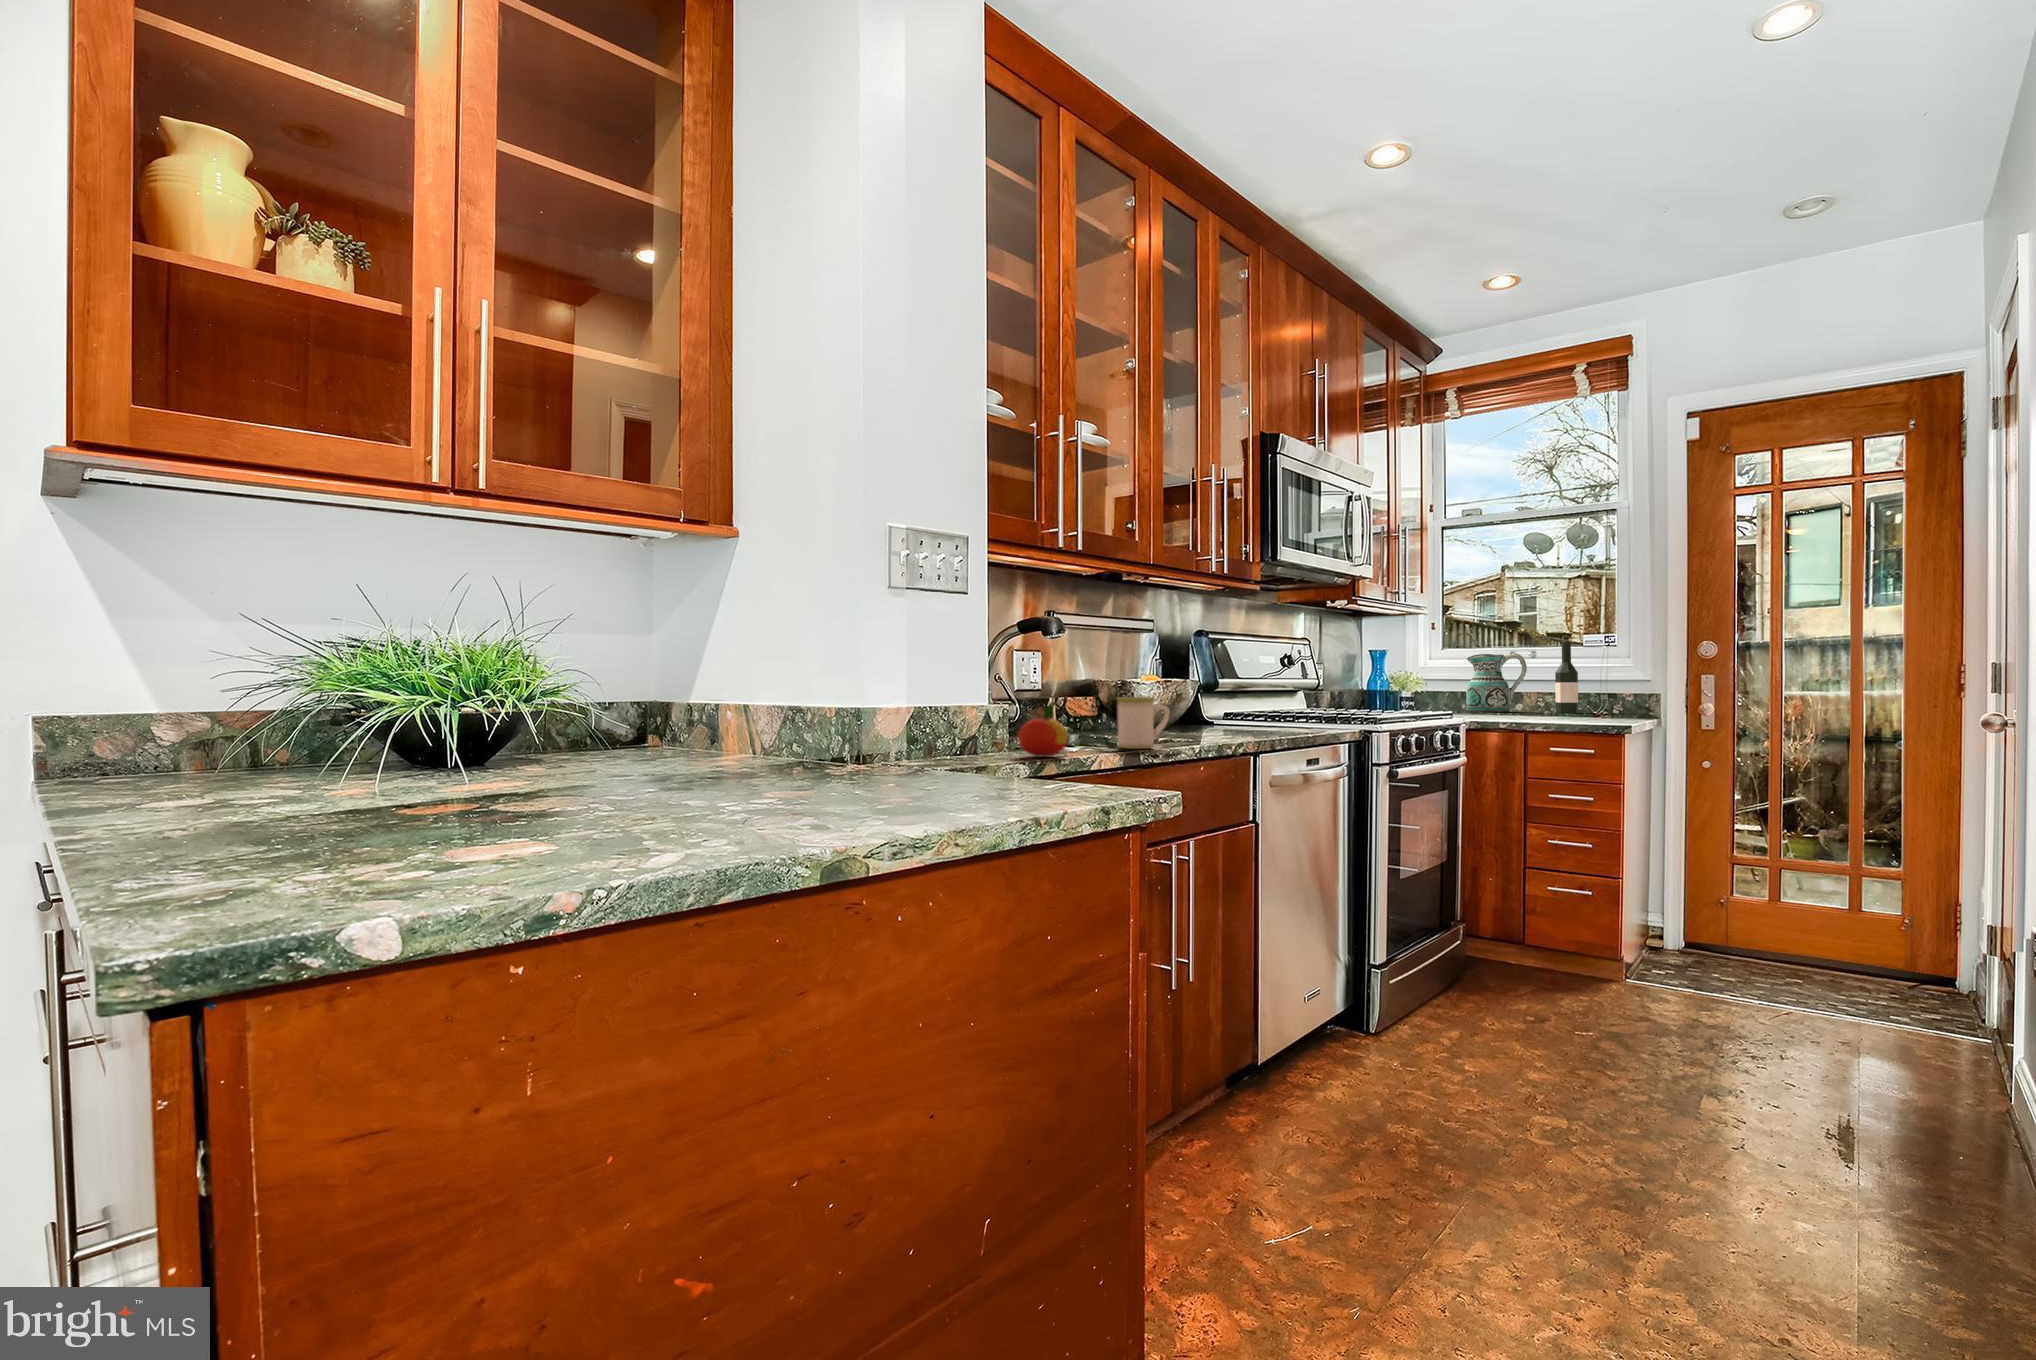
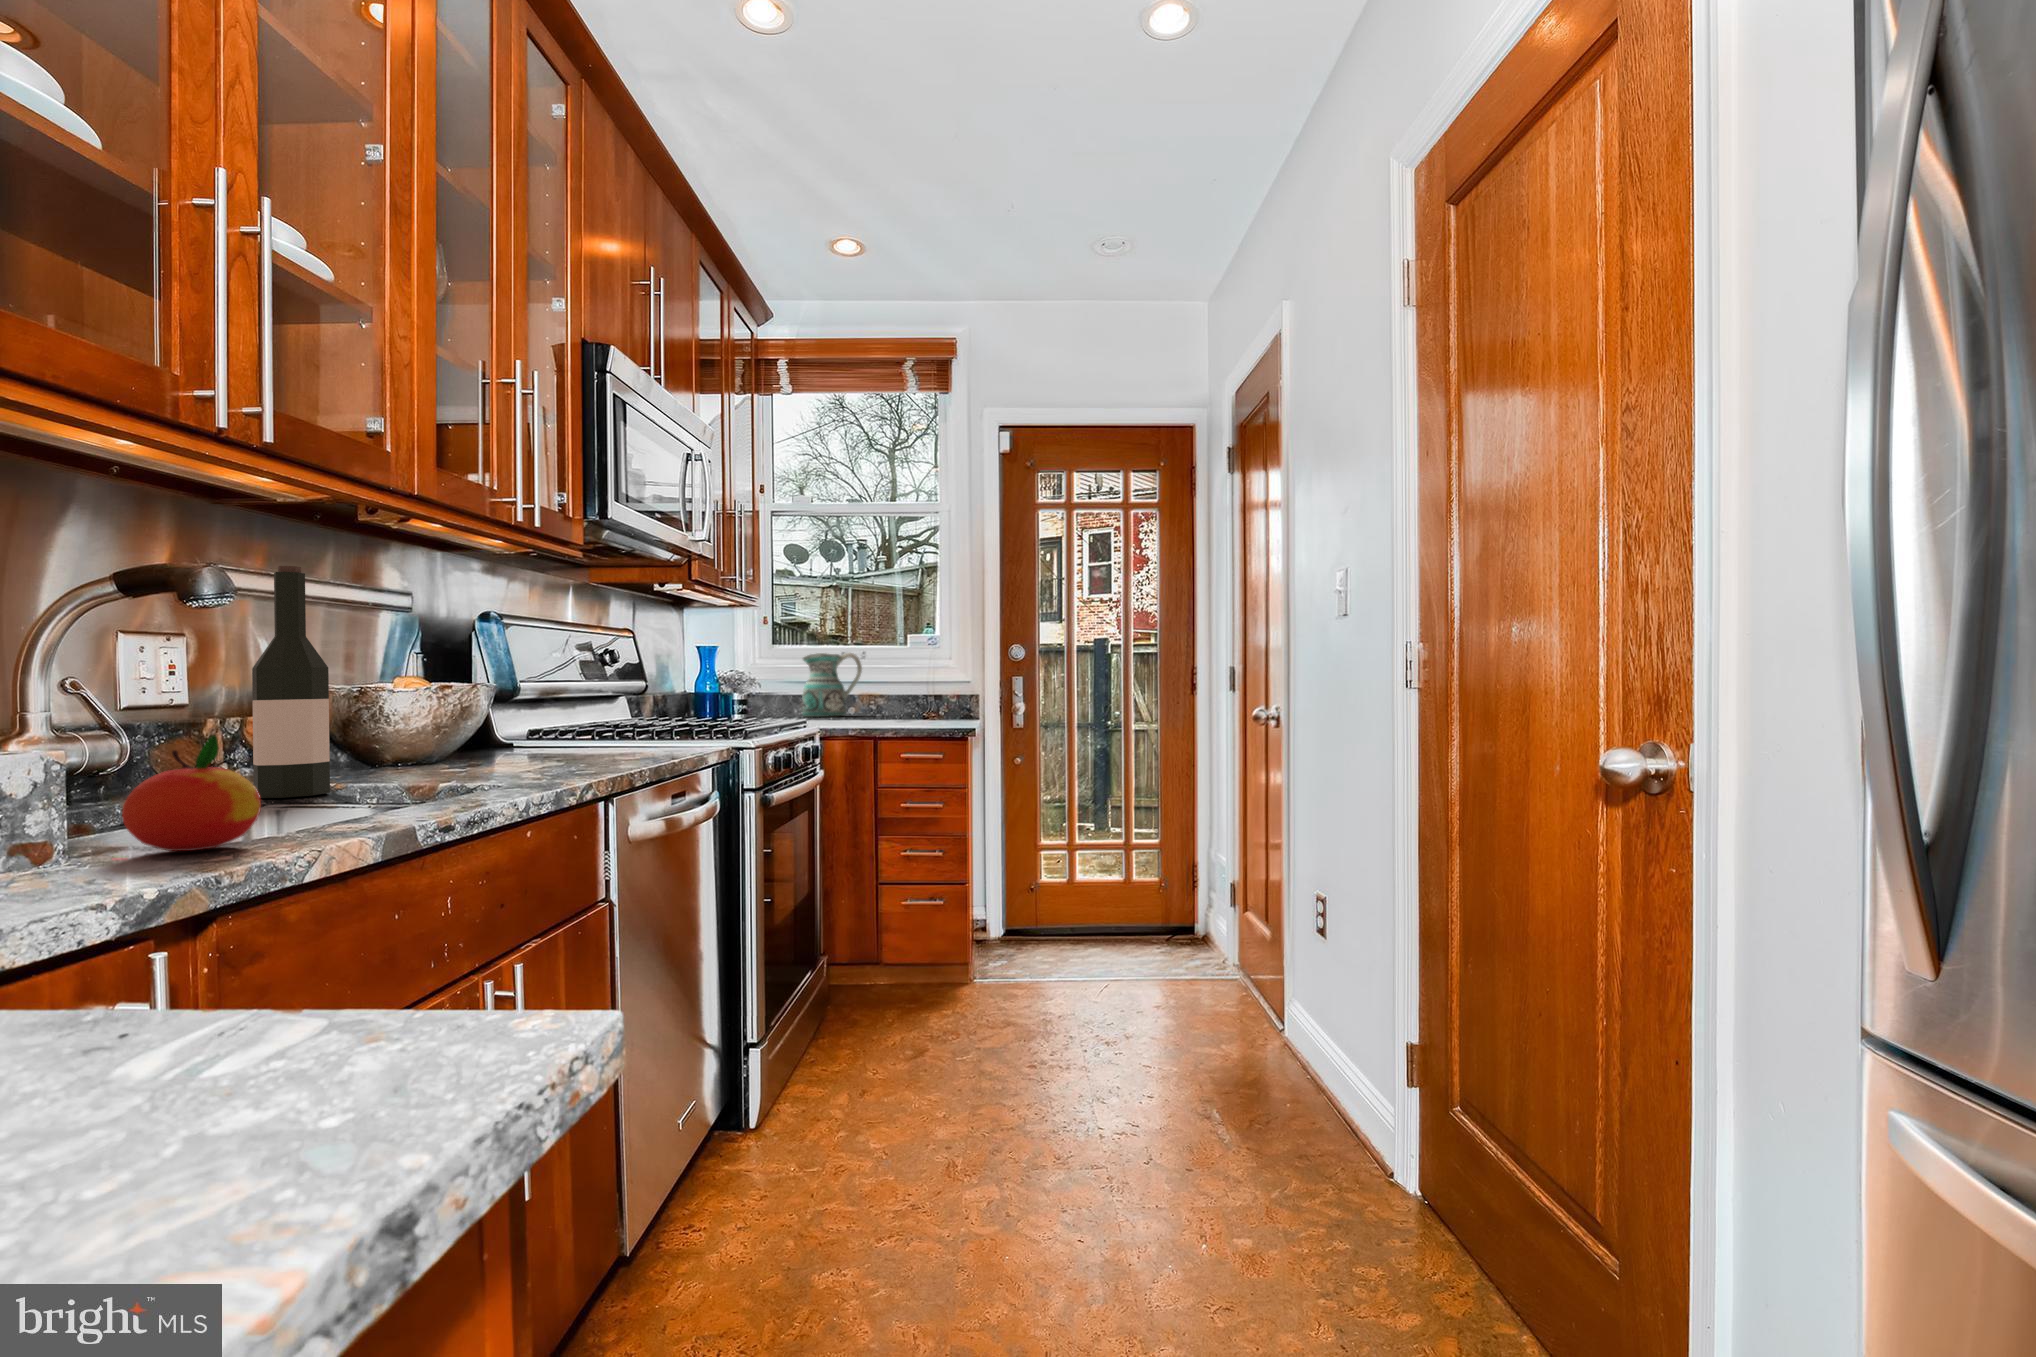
wine bottle: present [1555,641,1578,713] -> present [252,566,330,798]
mug: present [1117,697,1170,749] -> none [368,714,477,810]

